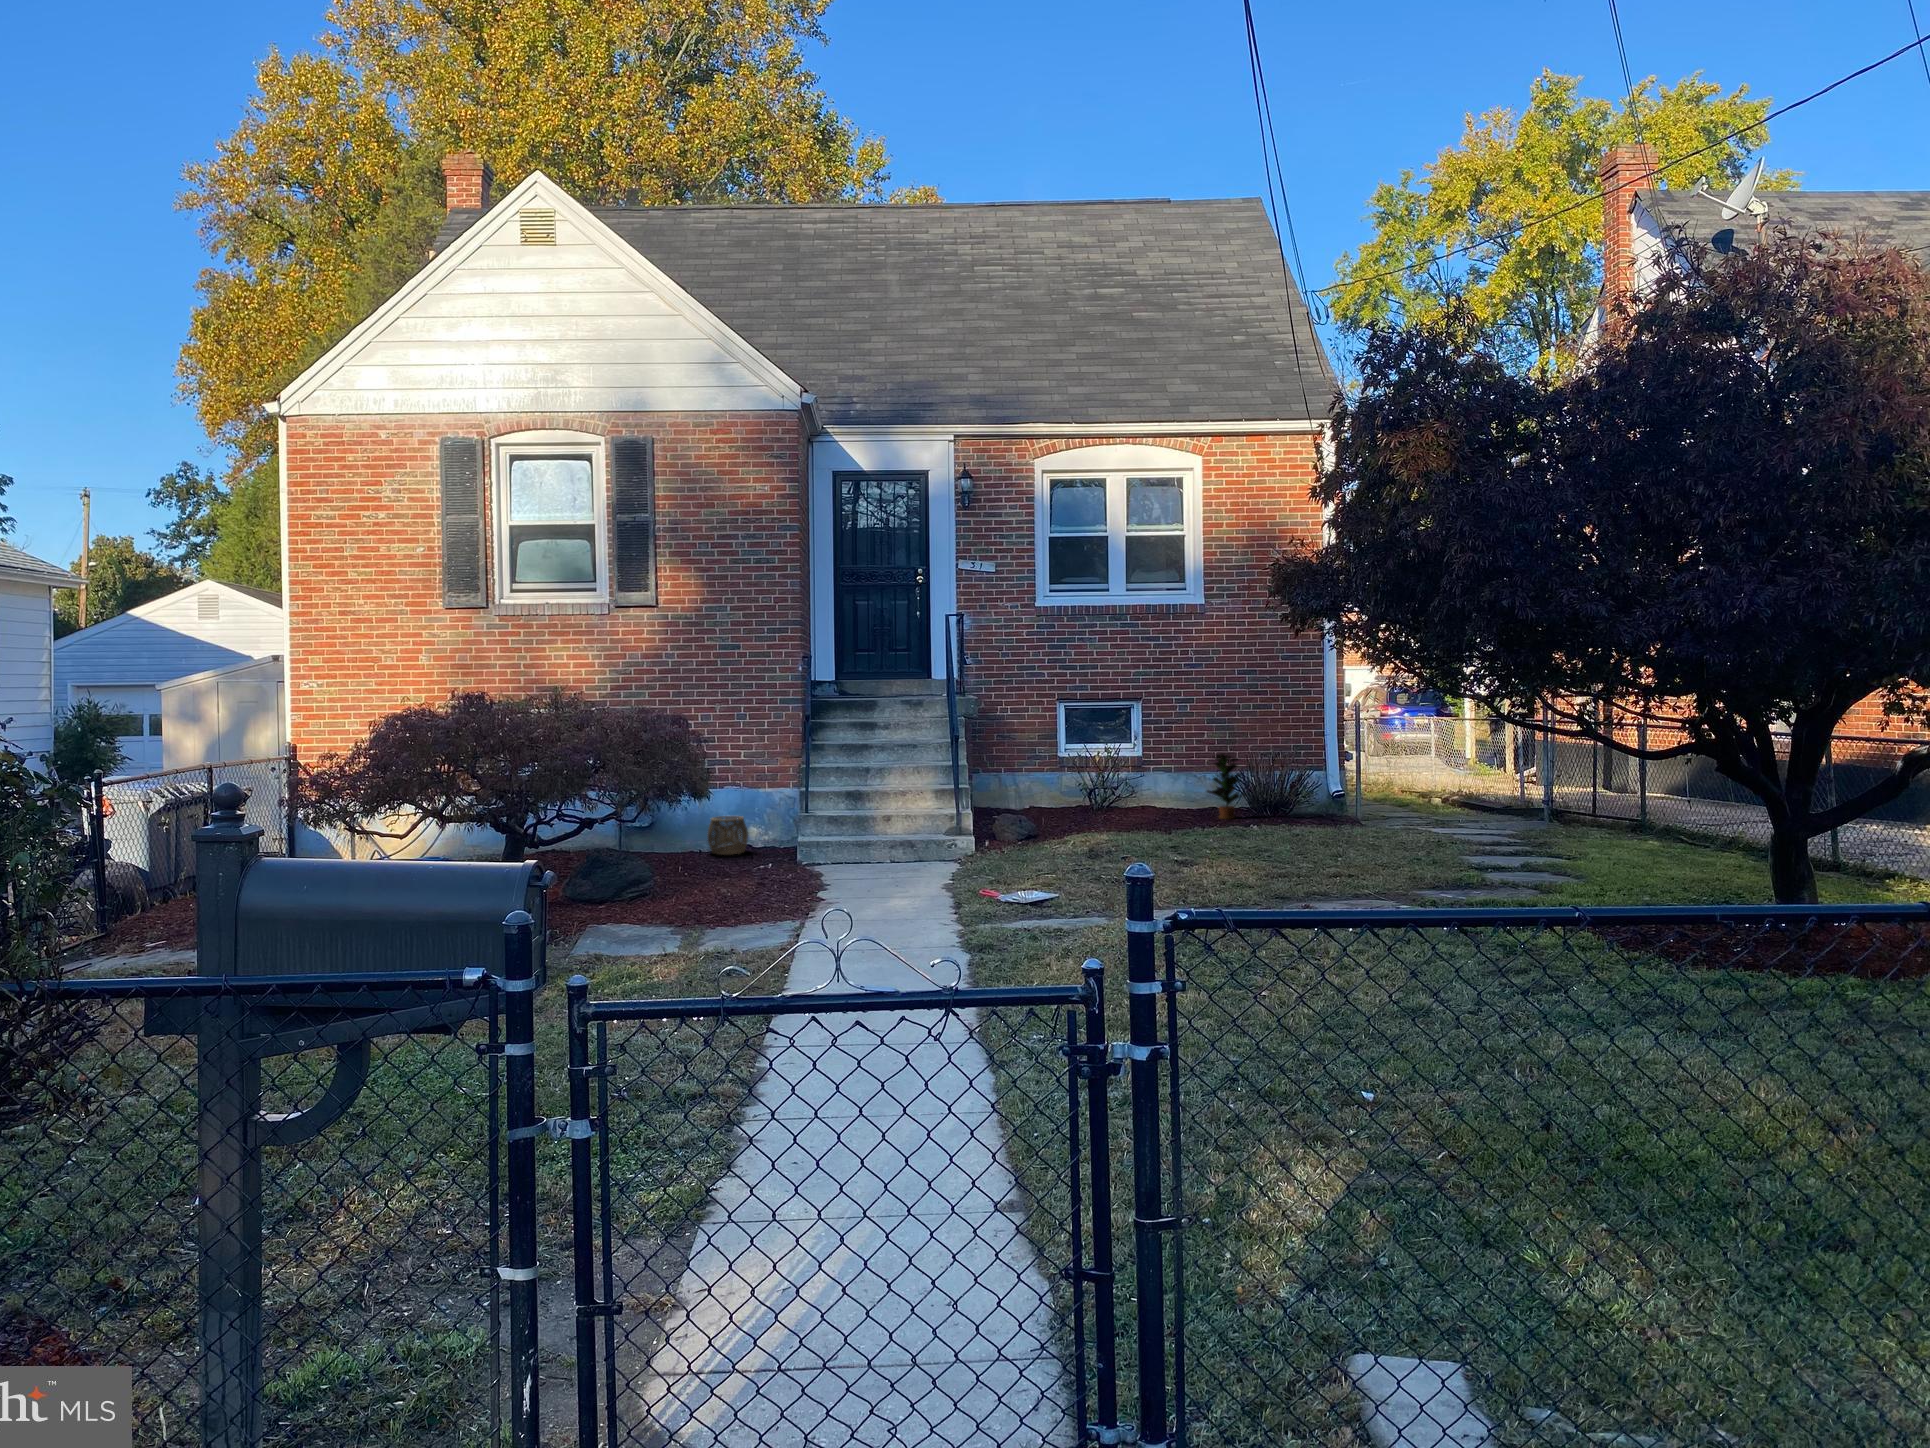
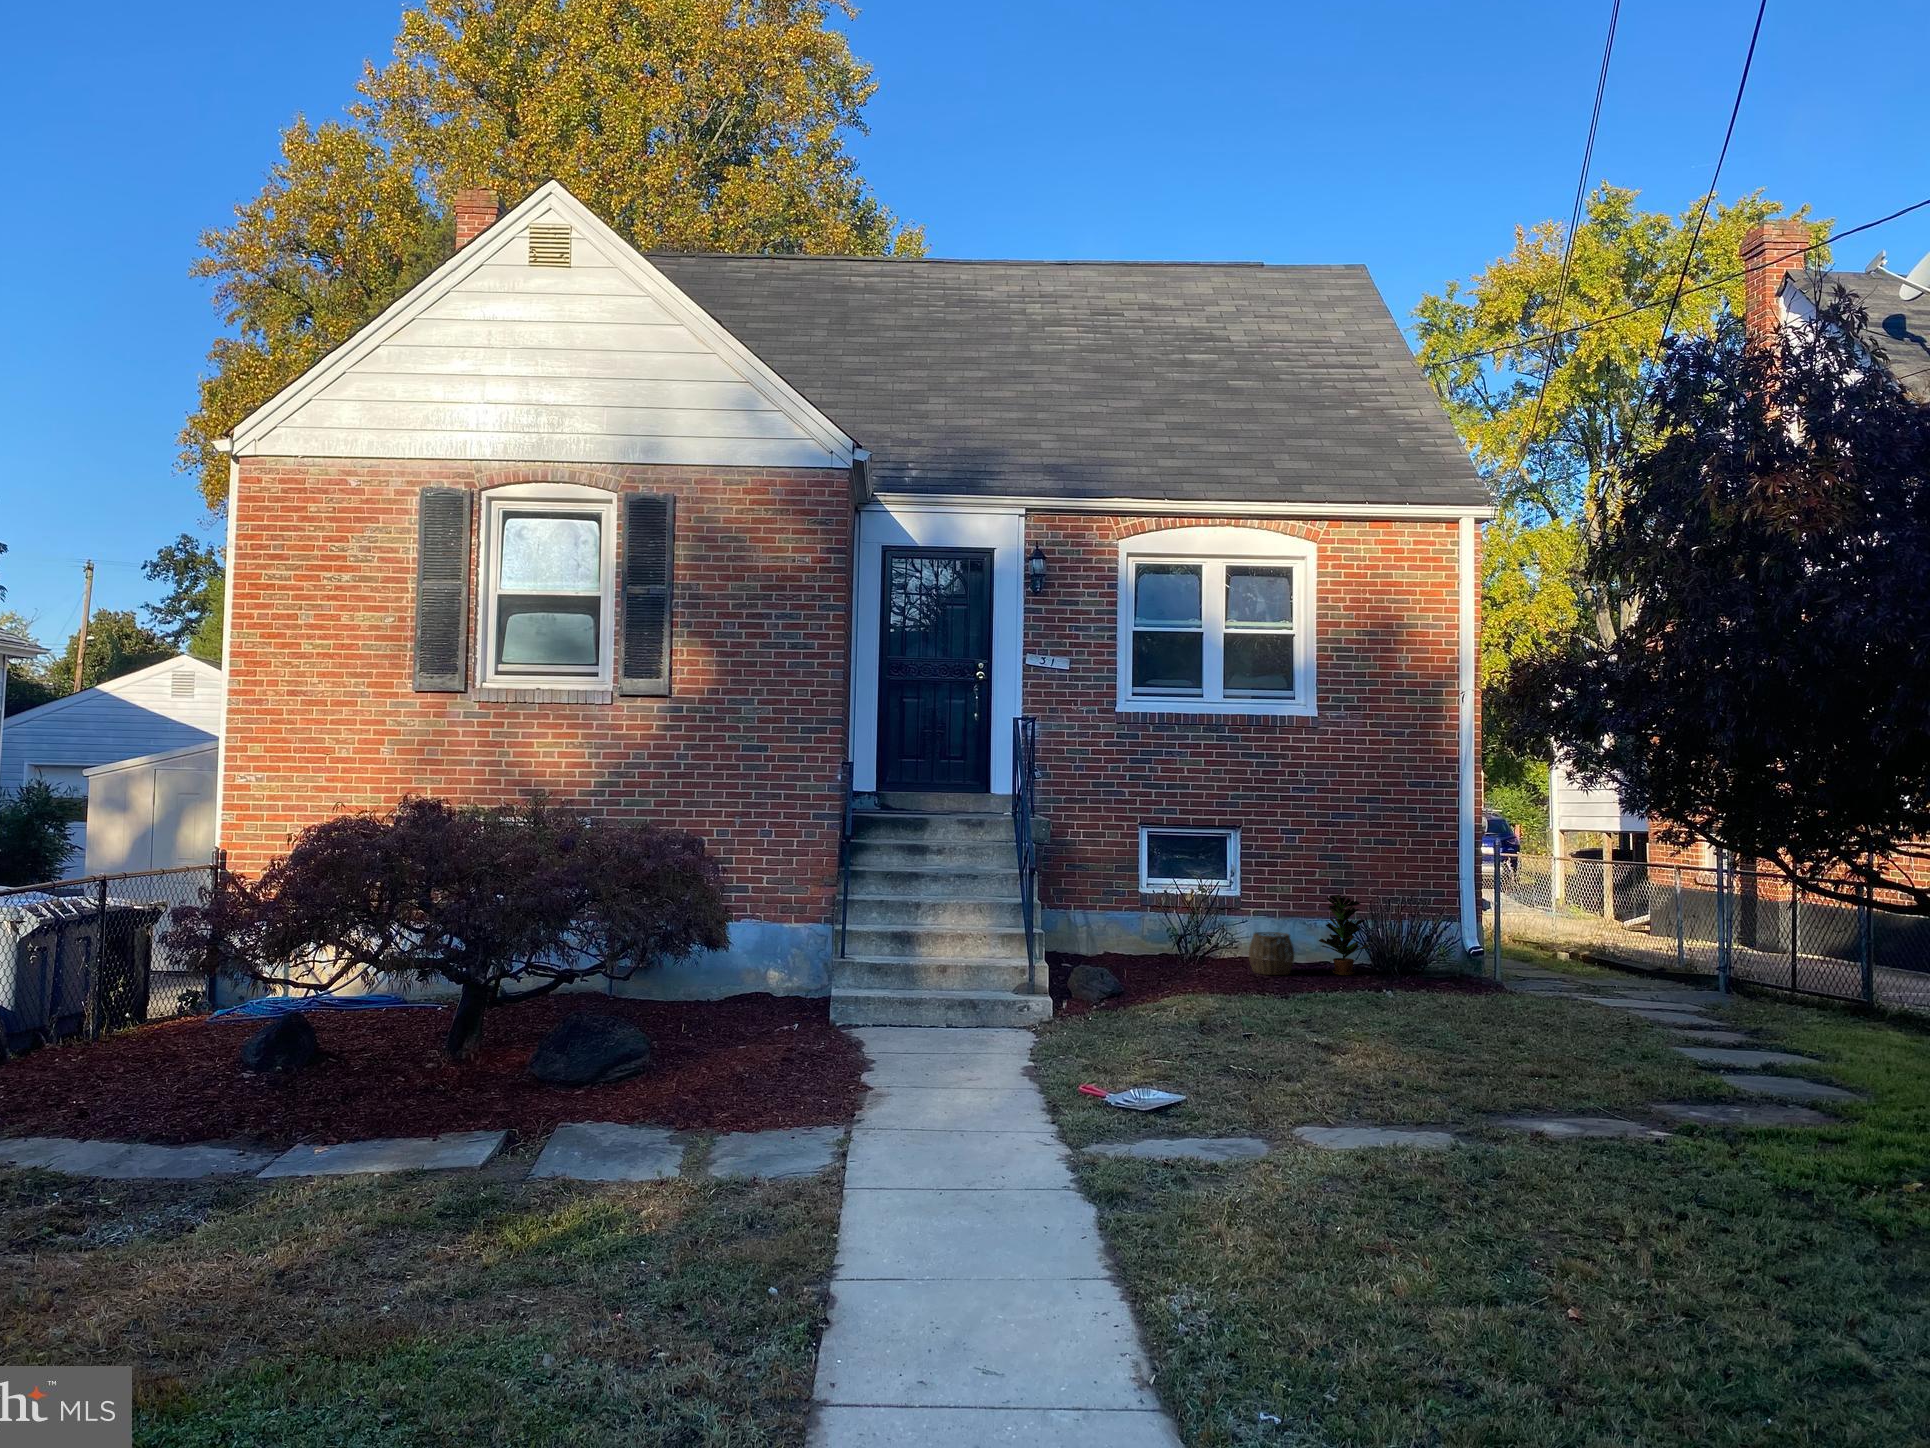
woven basket: present [708,816,748,855] -> present [1249,932,1294,975]

